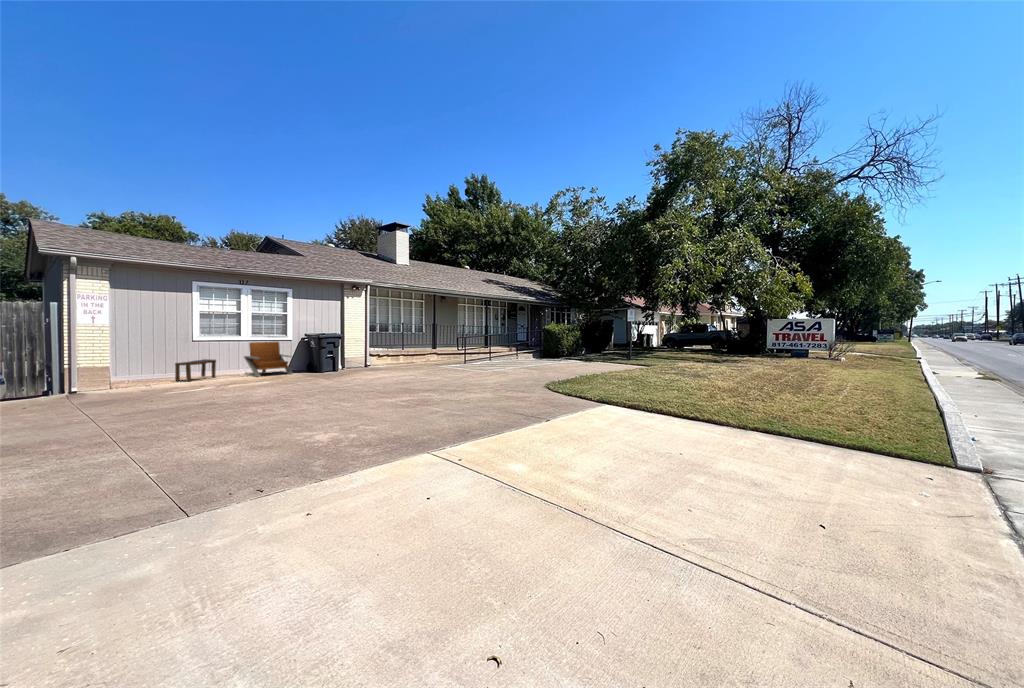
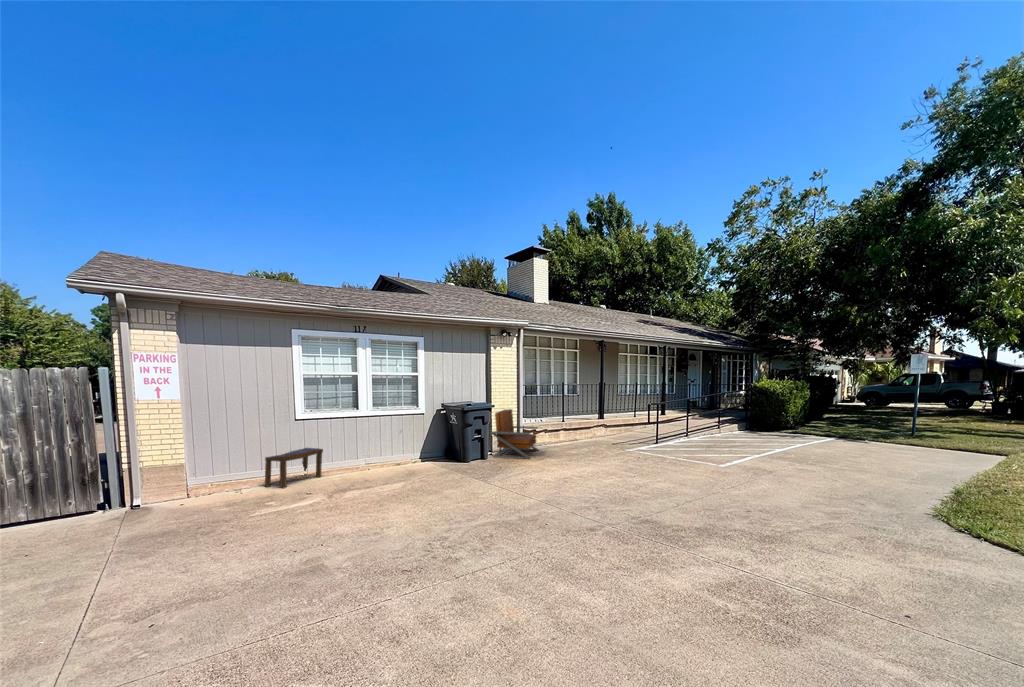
lounge chair: present [244,341,293,377] -> present [490,409,538,459]

